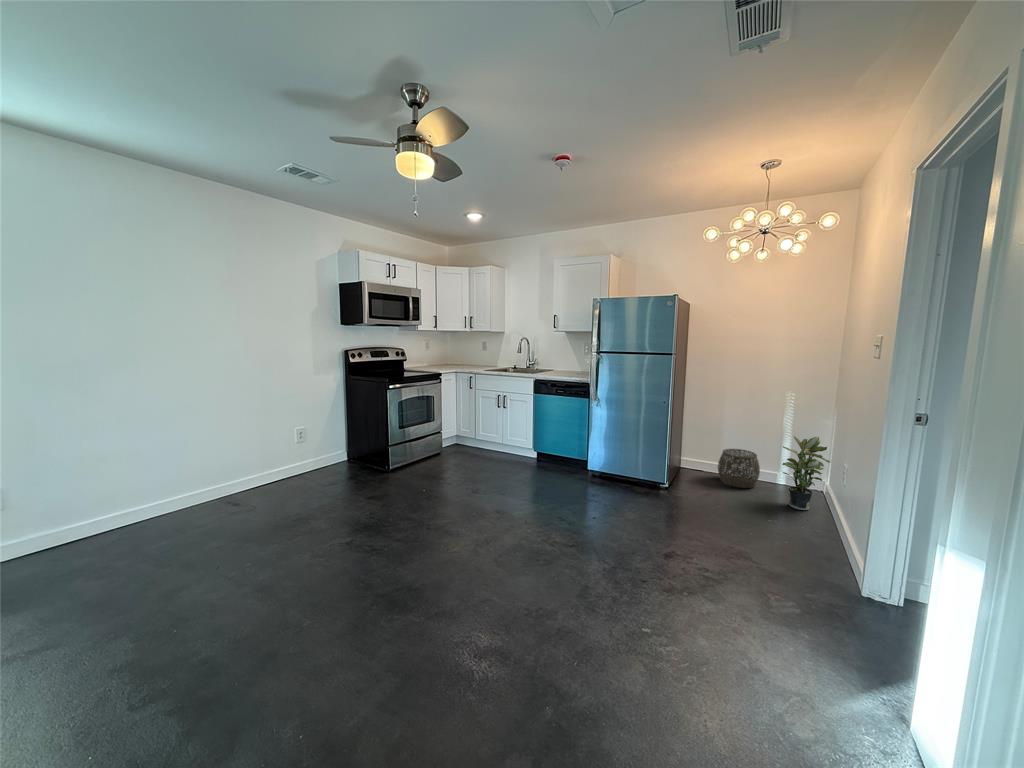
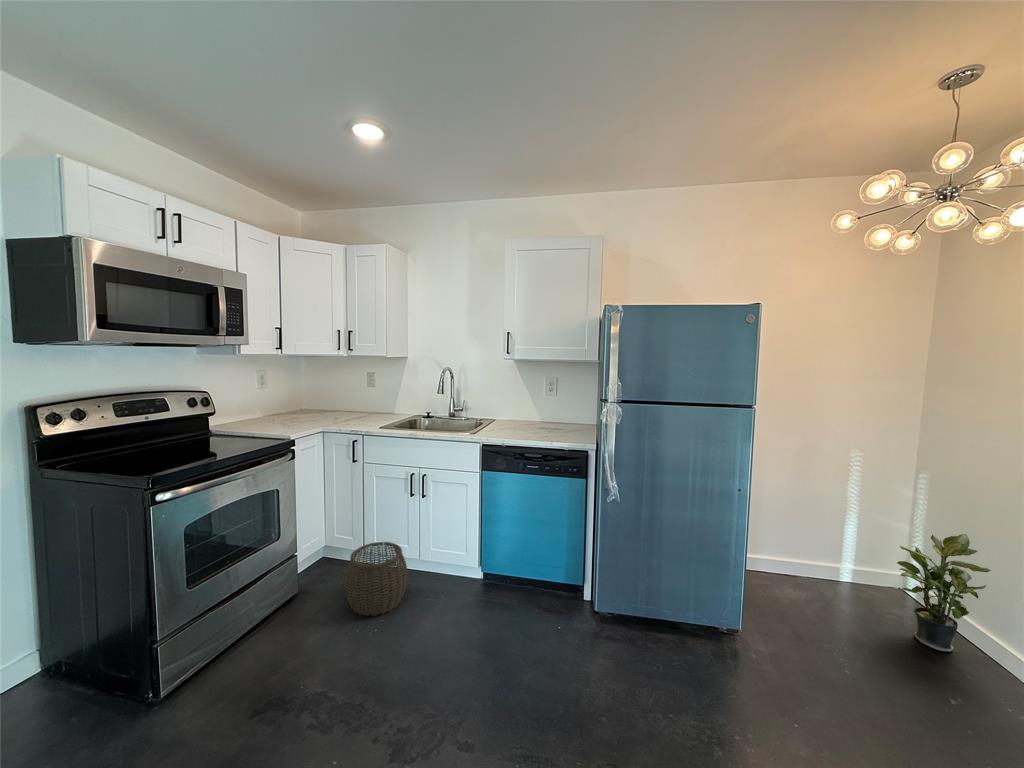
woven basket: present [718,449,760,488] -> present [344,542,408,616]

